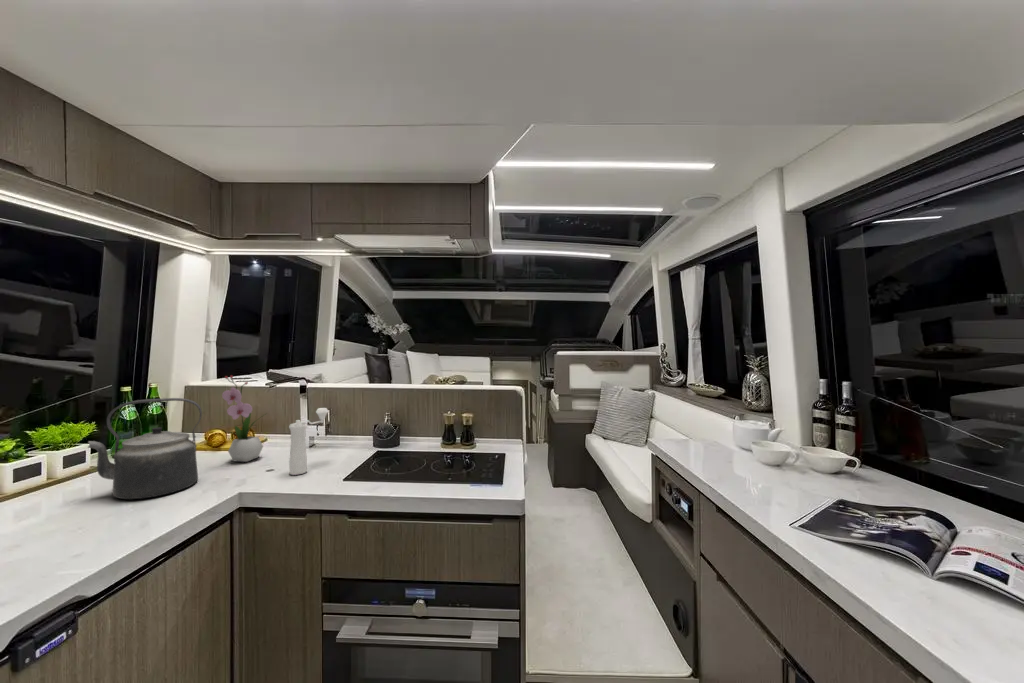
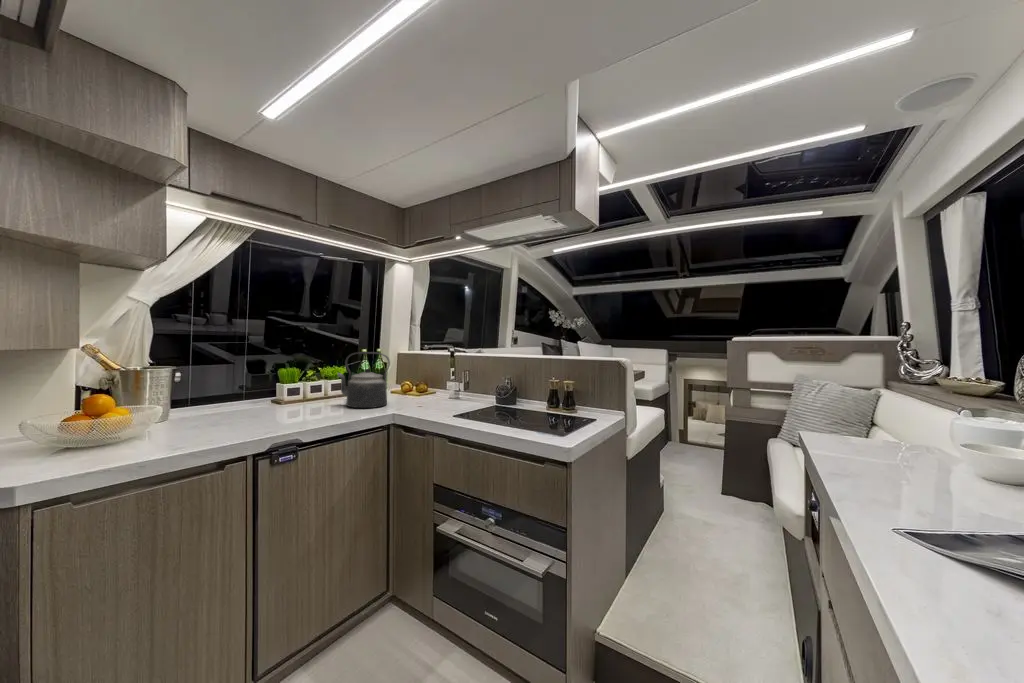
flower arrangement: present [222,376,263,462] -> none [404,343,431,401]
pepper mill: present [289,408,328,475] -> none [434,367,462,409]

